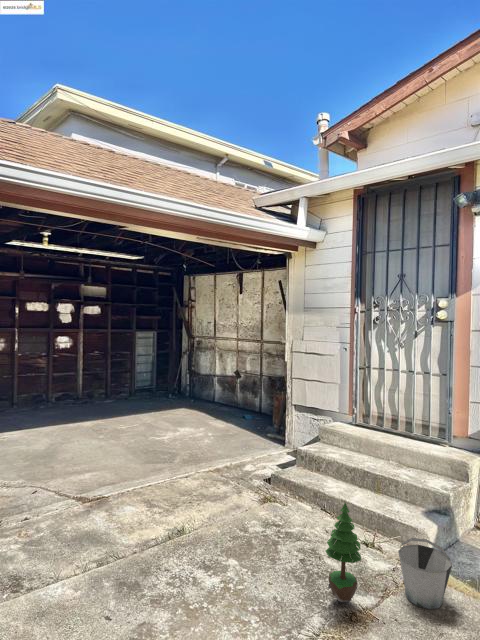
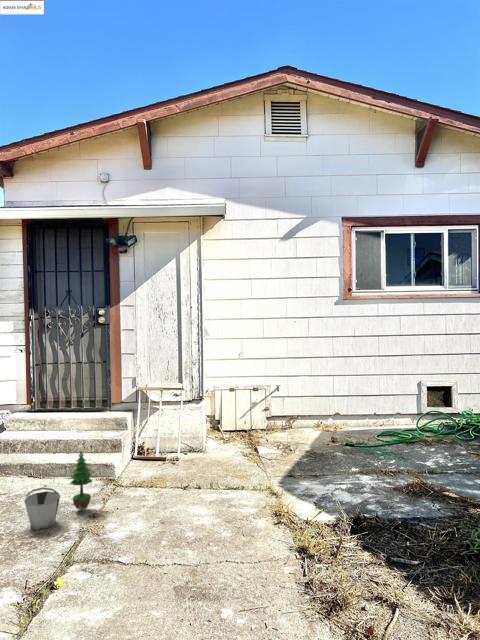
bucket: present [398,538,452,609] -> present [24,487,60,530]

